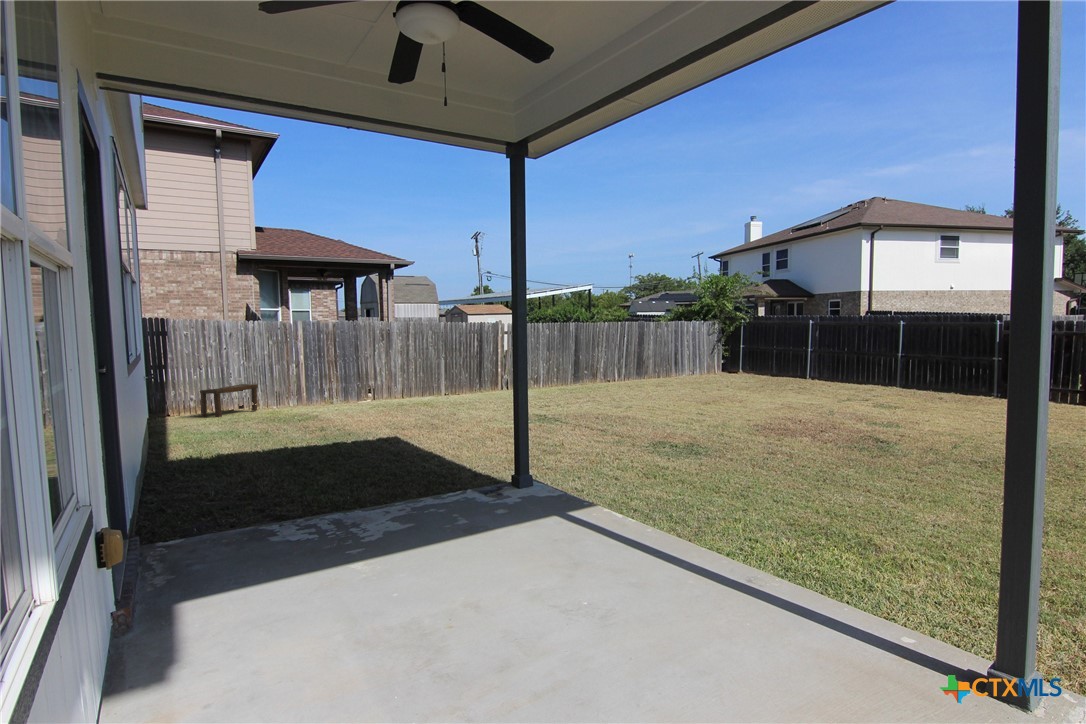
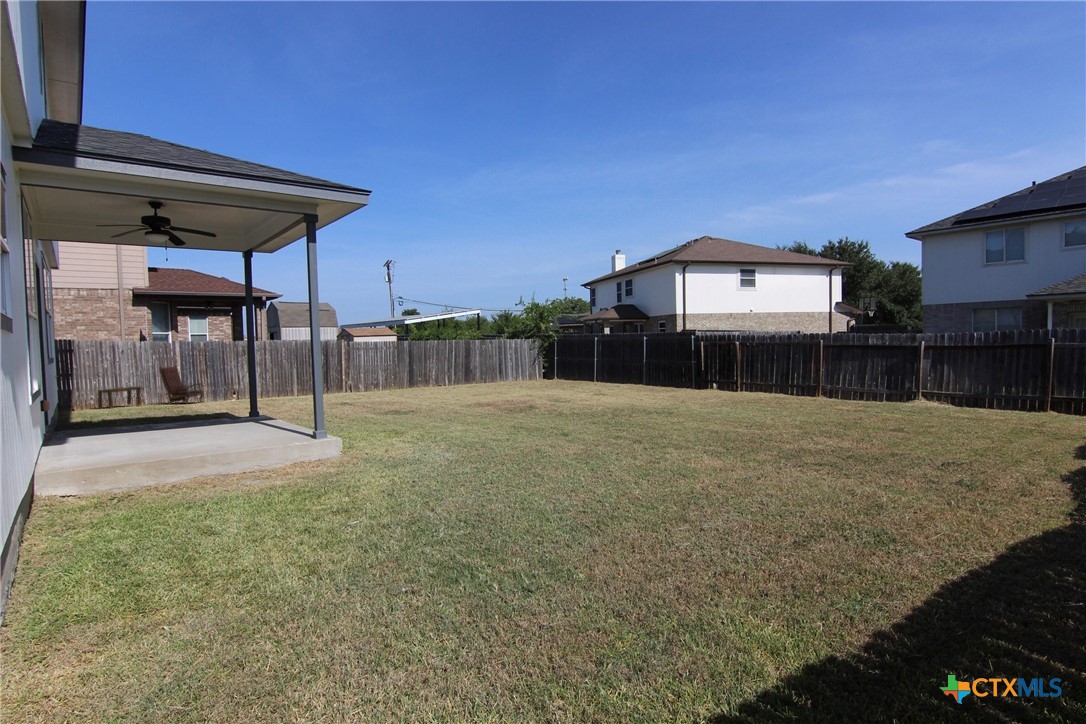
armchair: none [282,353,339,410] -> present [160,366,203,404]

